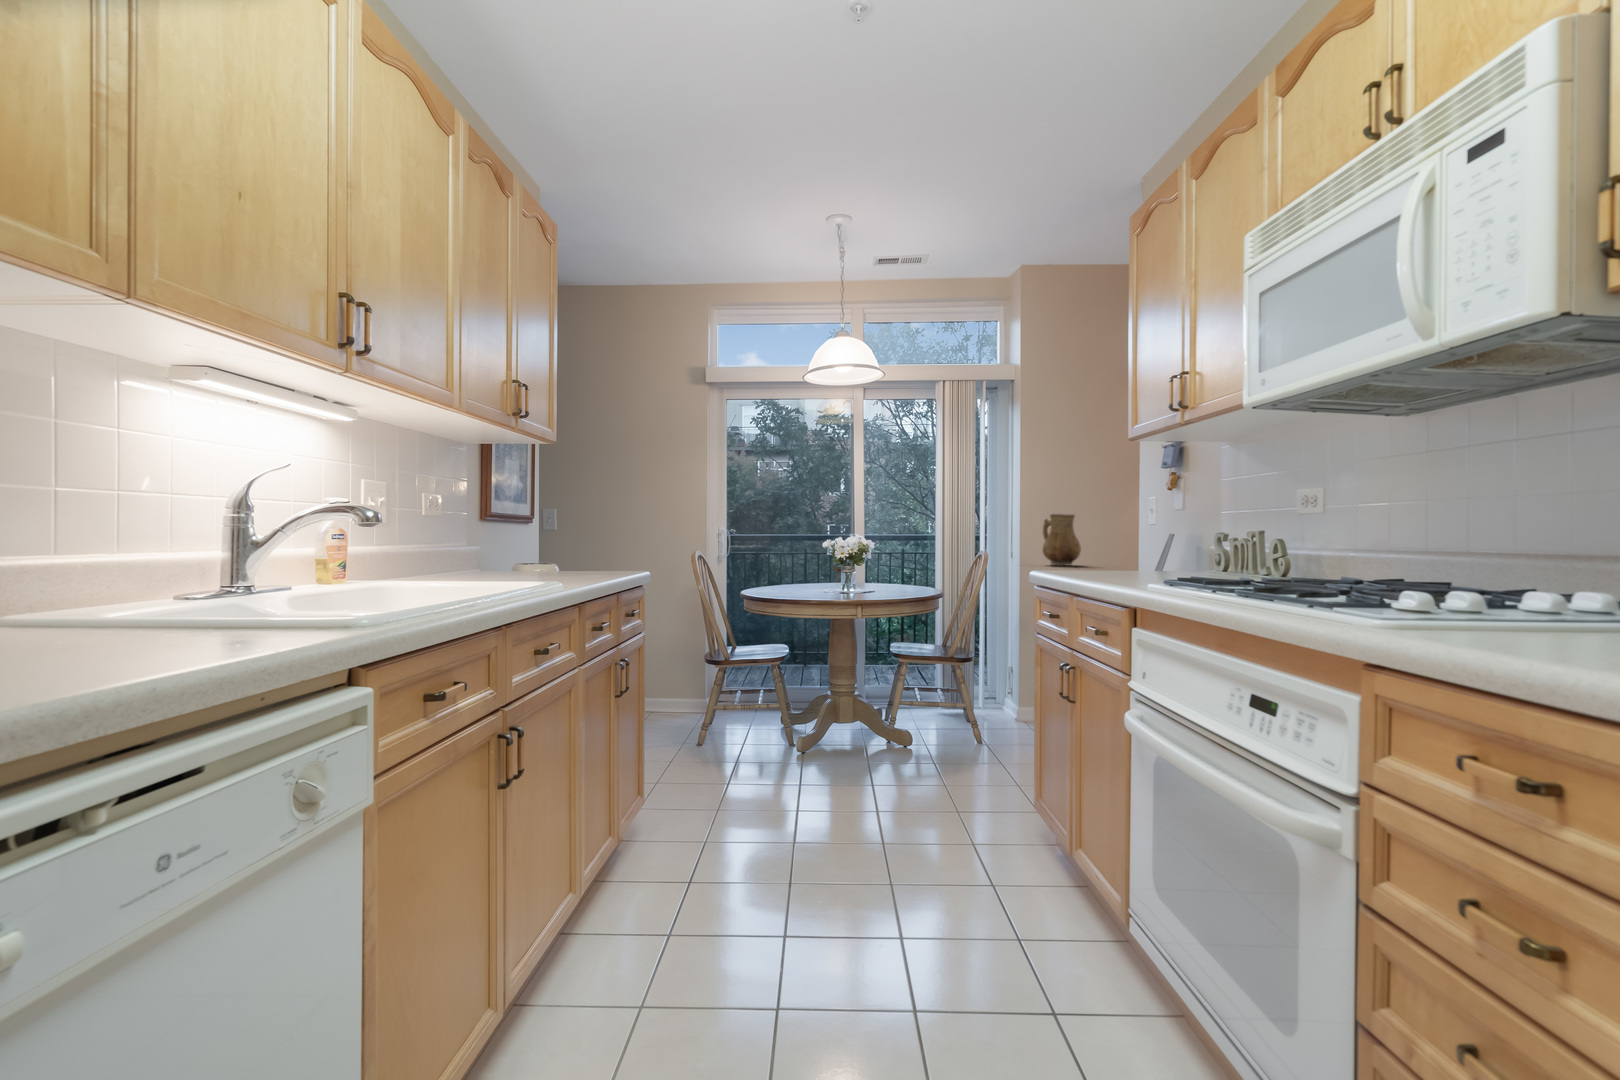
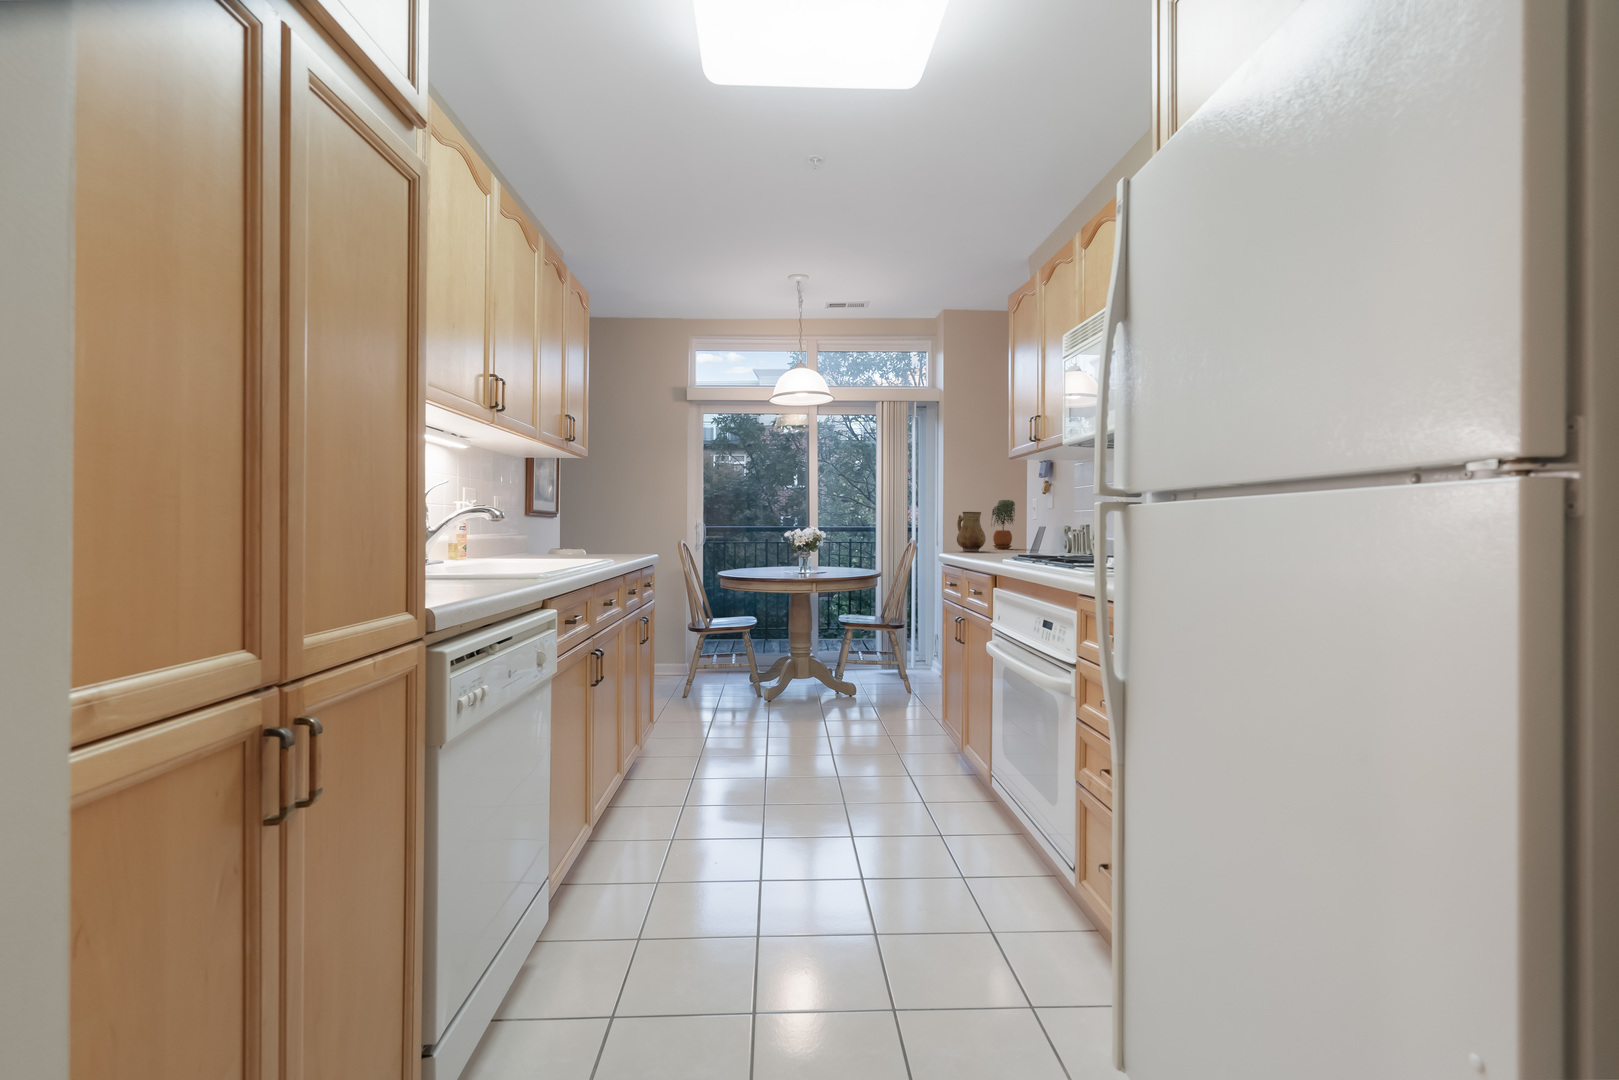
potted plant: none [1082,500,1114,562] -> present [991,500,1015,549]

